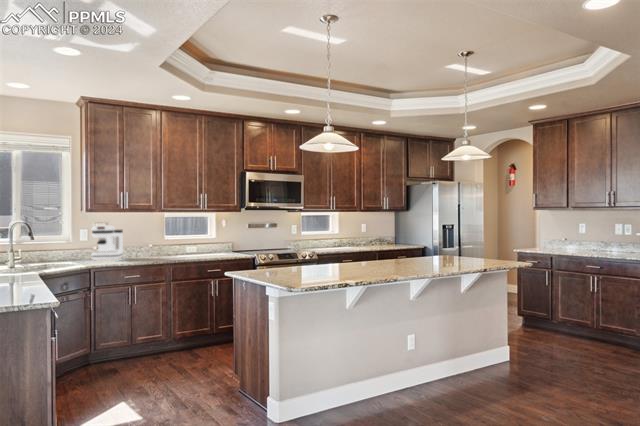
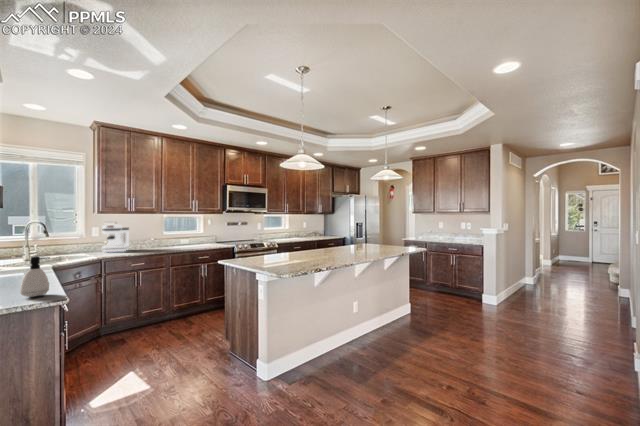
soap dispenser: none [14,257,40,298] -> present [20,256,50,297]

